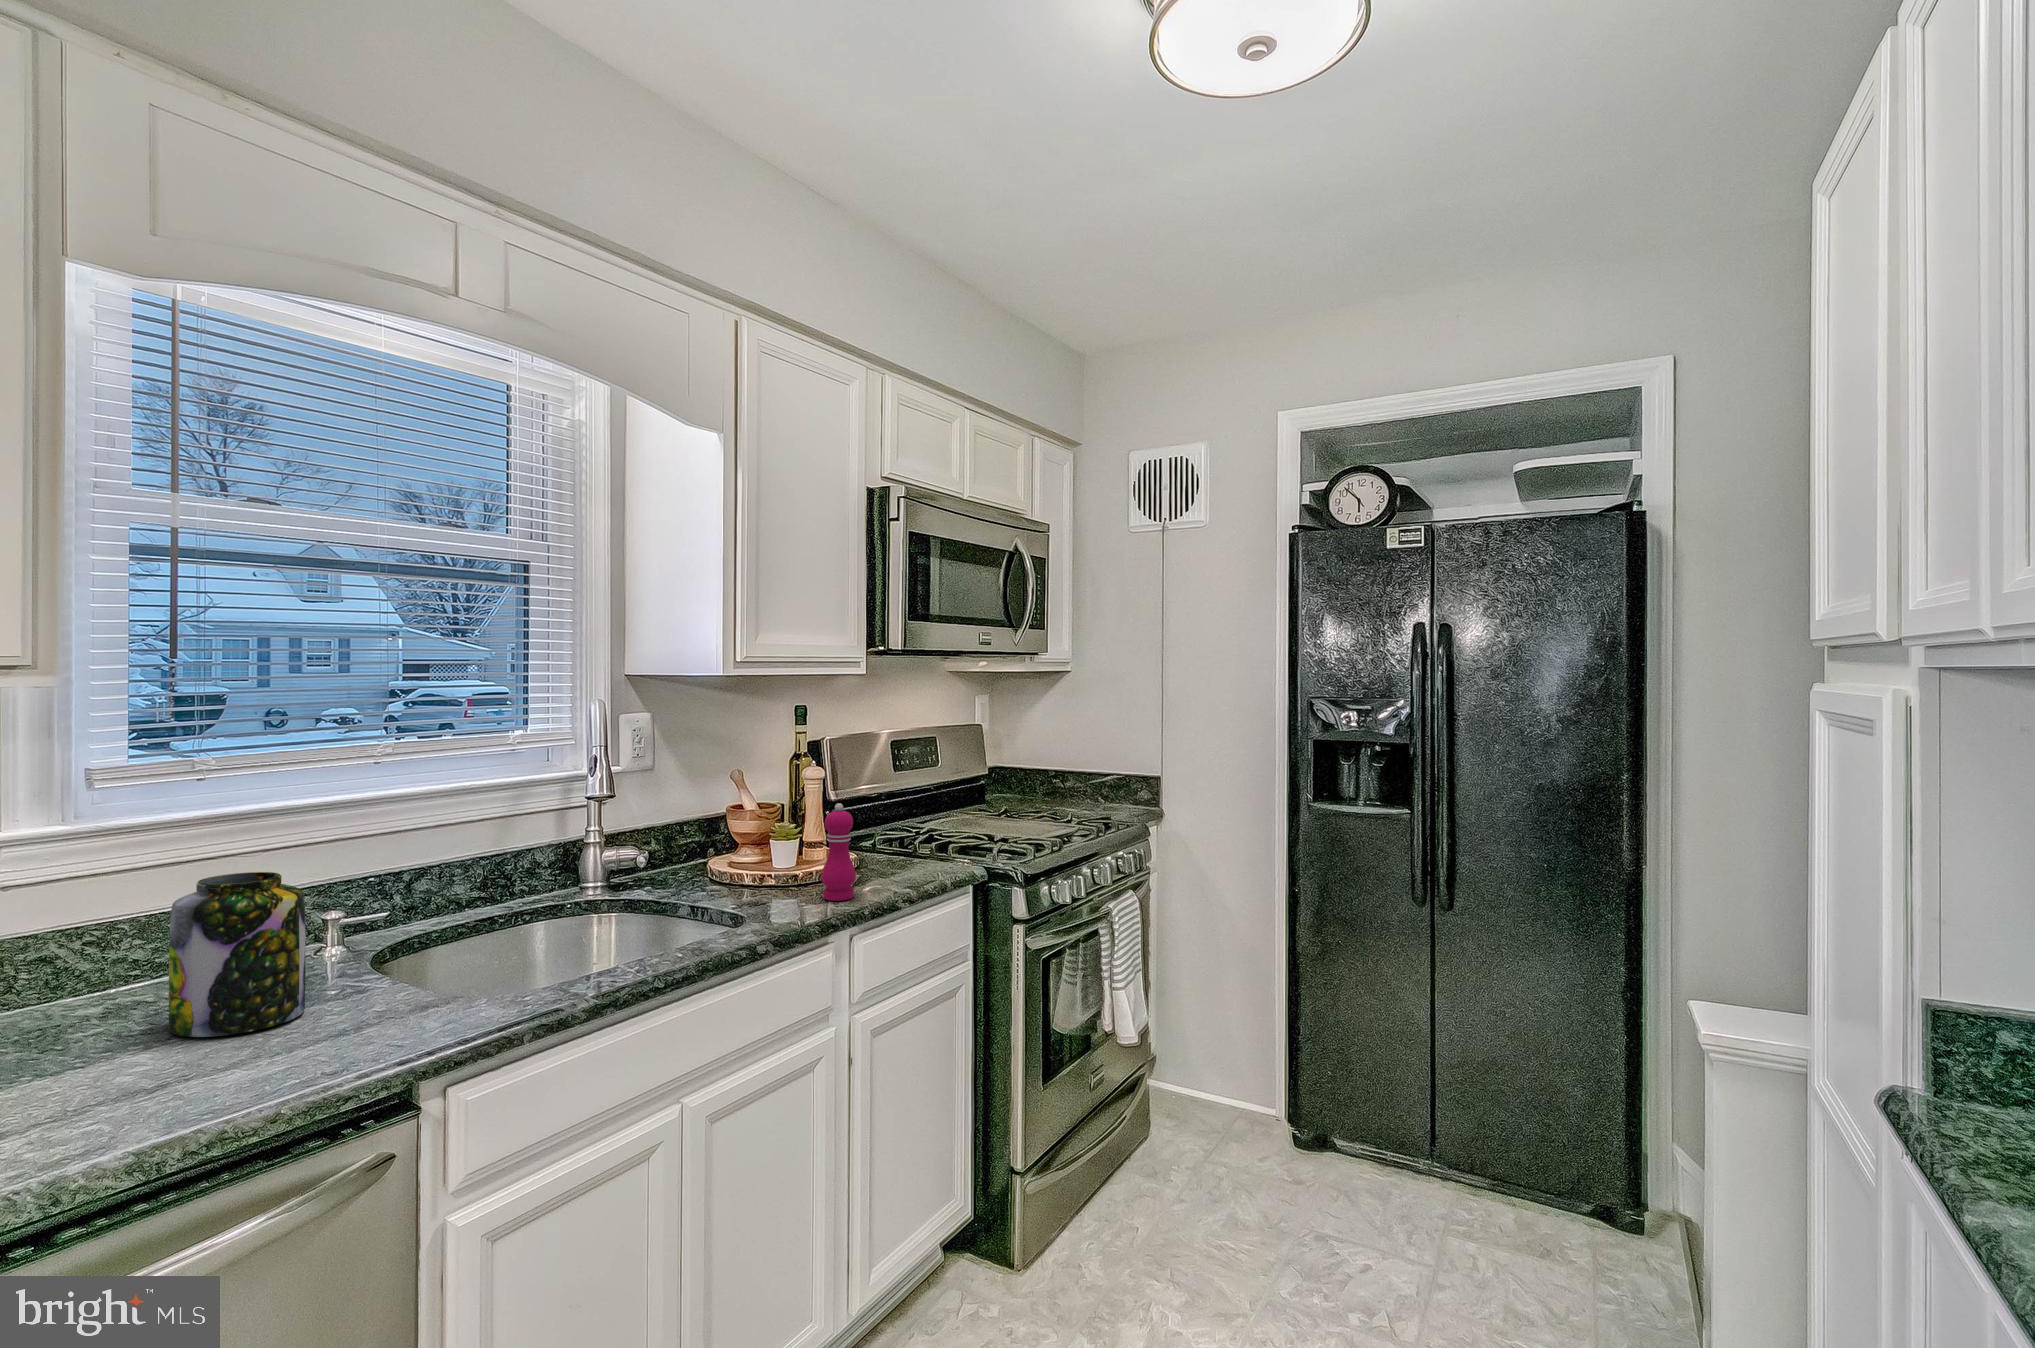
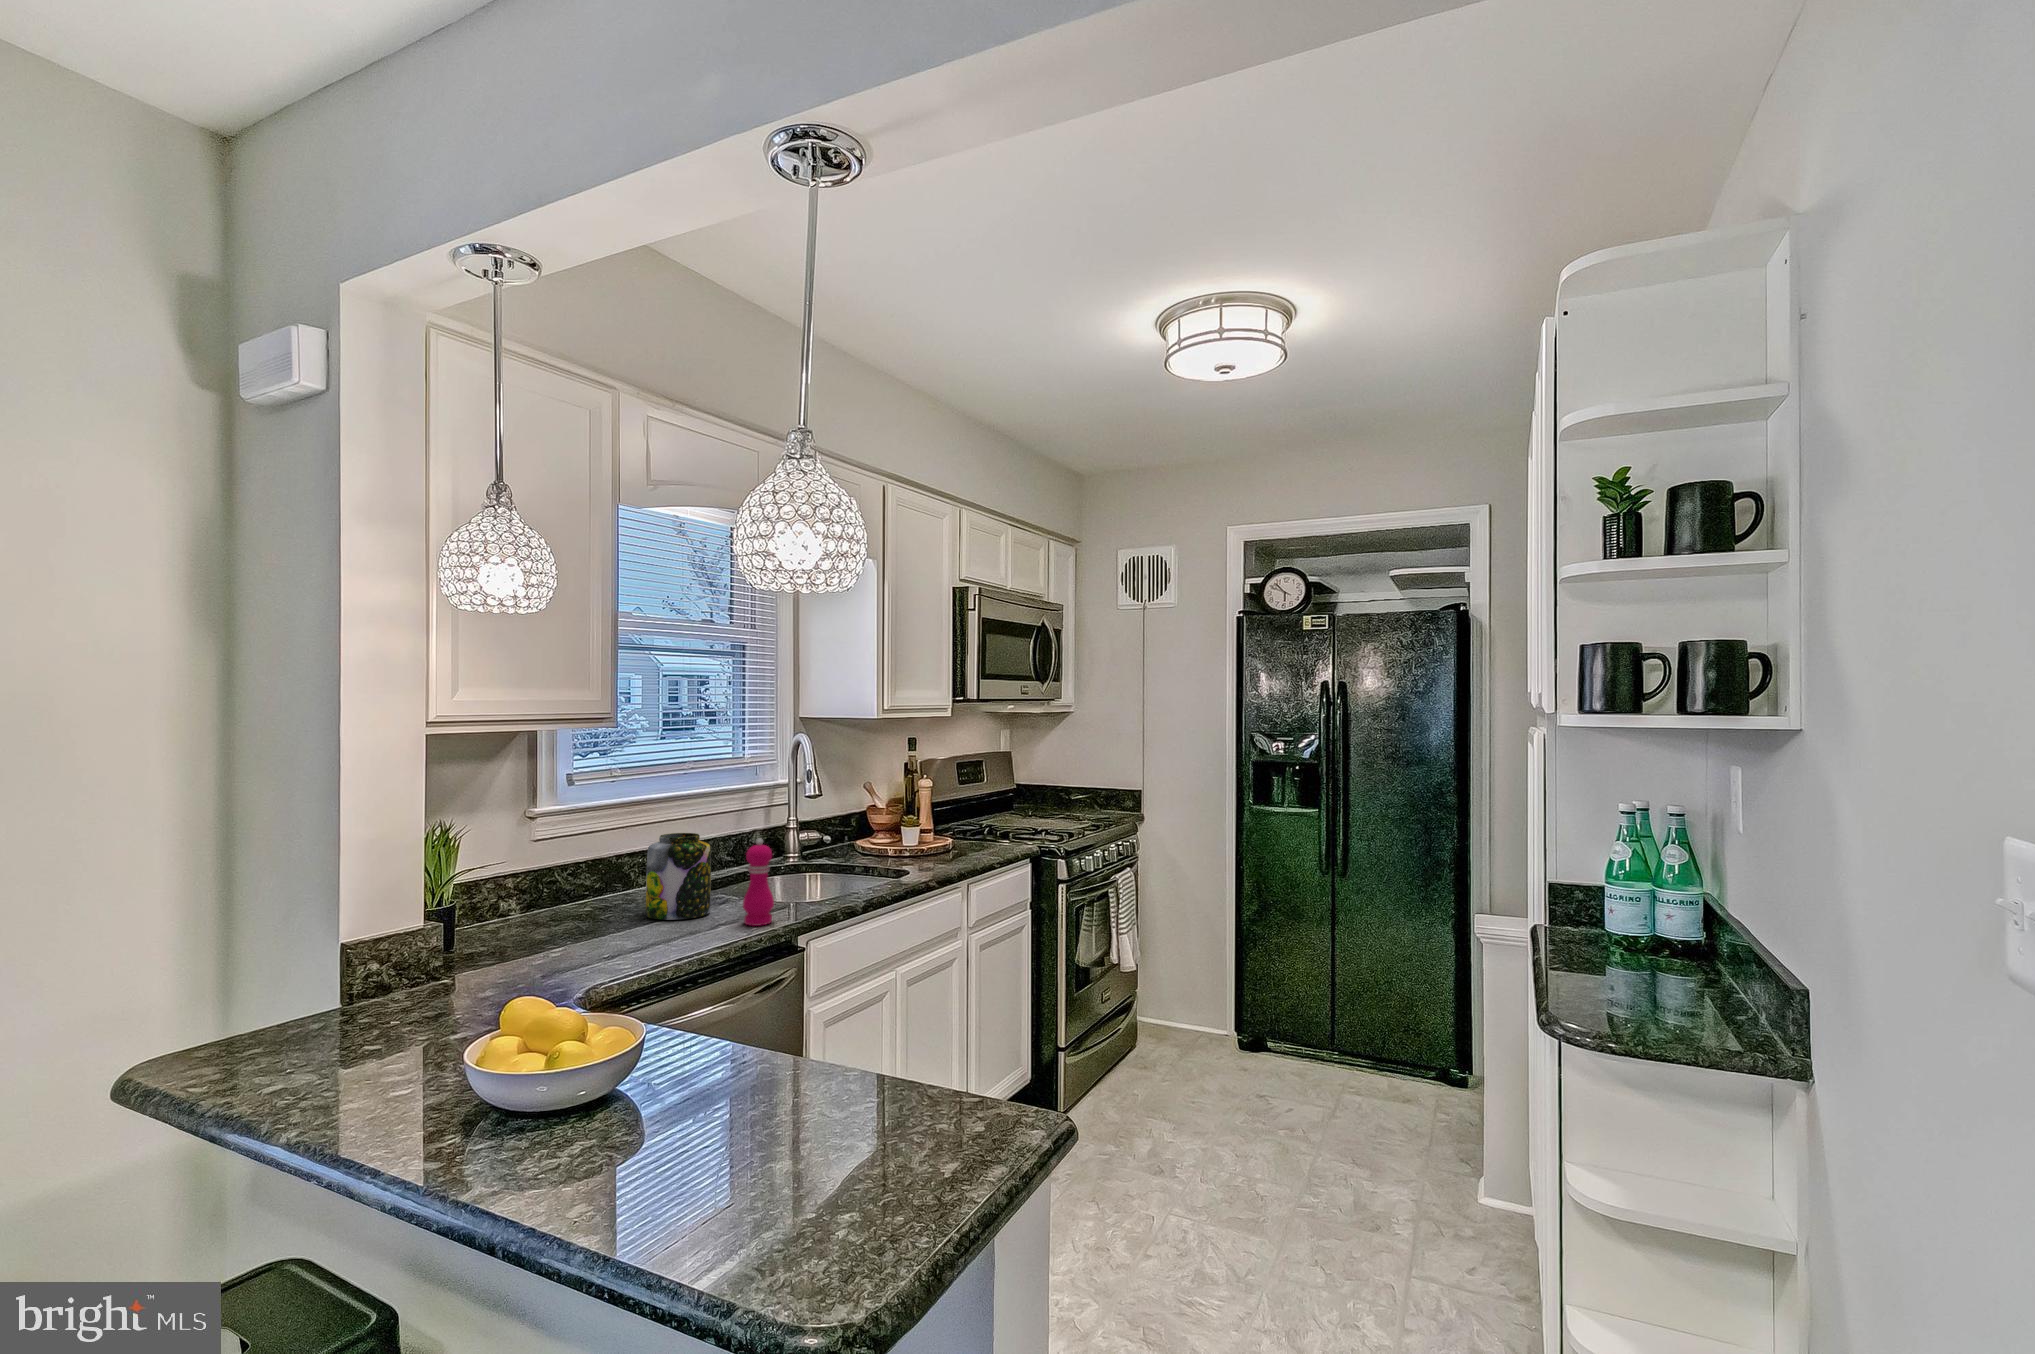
pepper mill: present [821,803,856,901] -> present [743,838,774,926]

